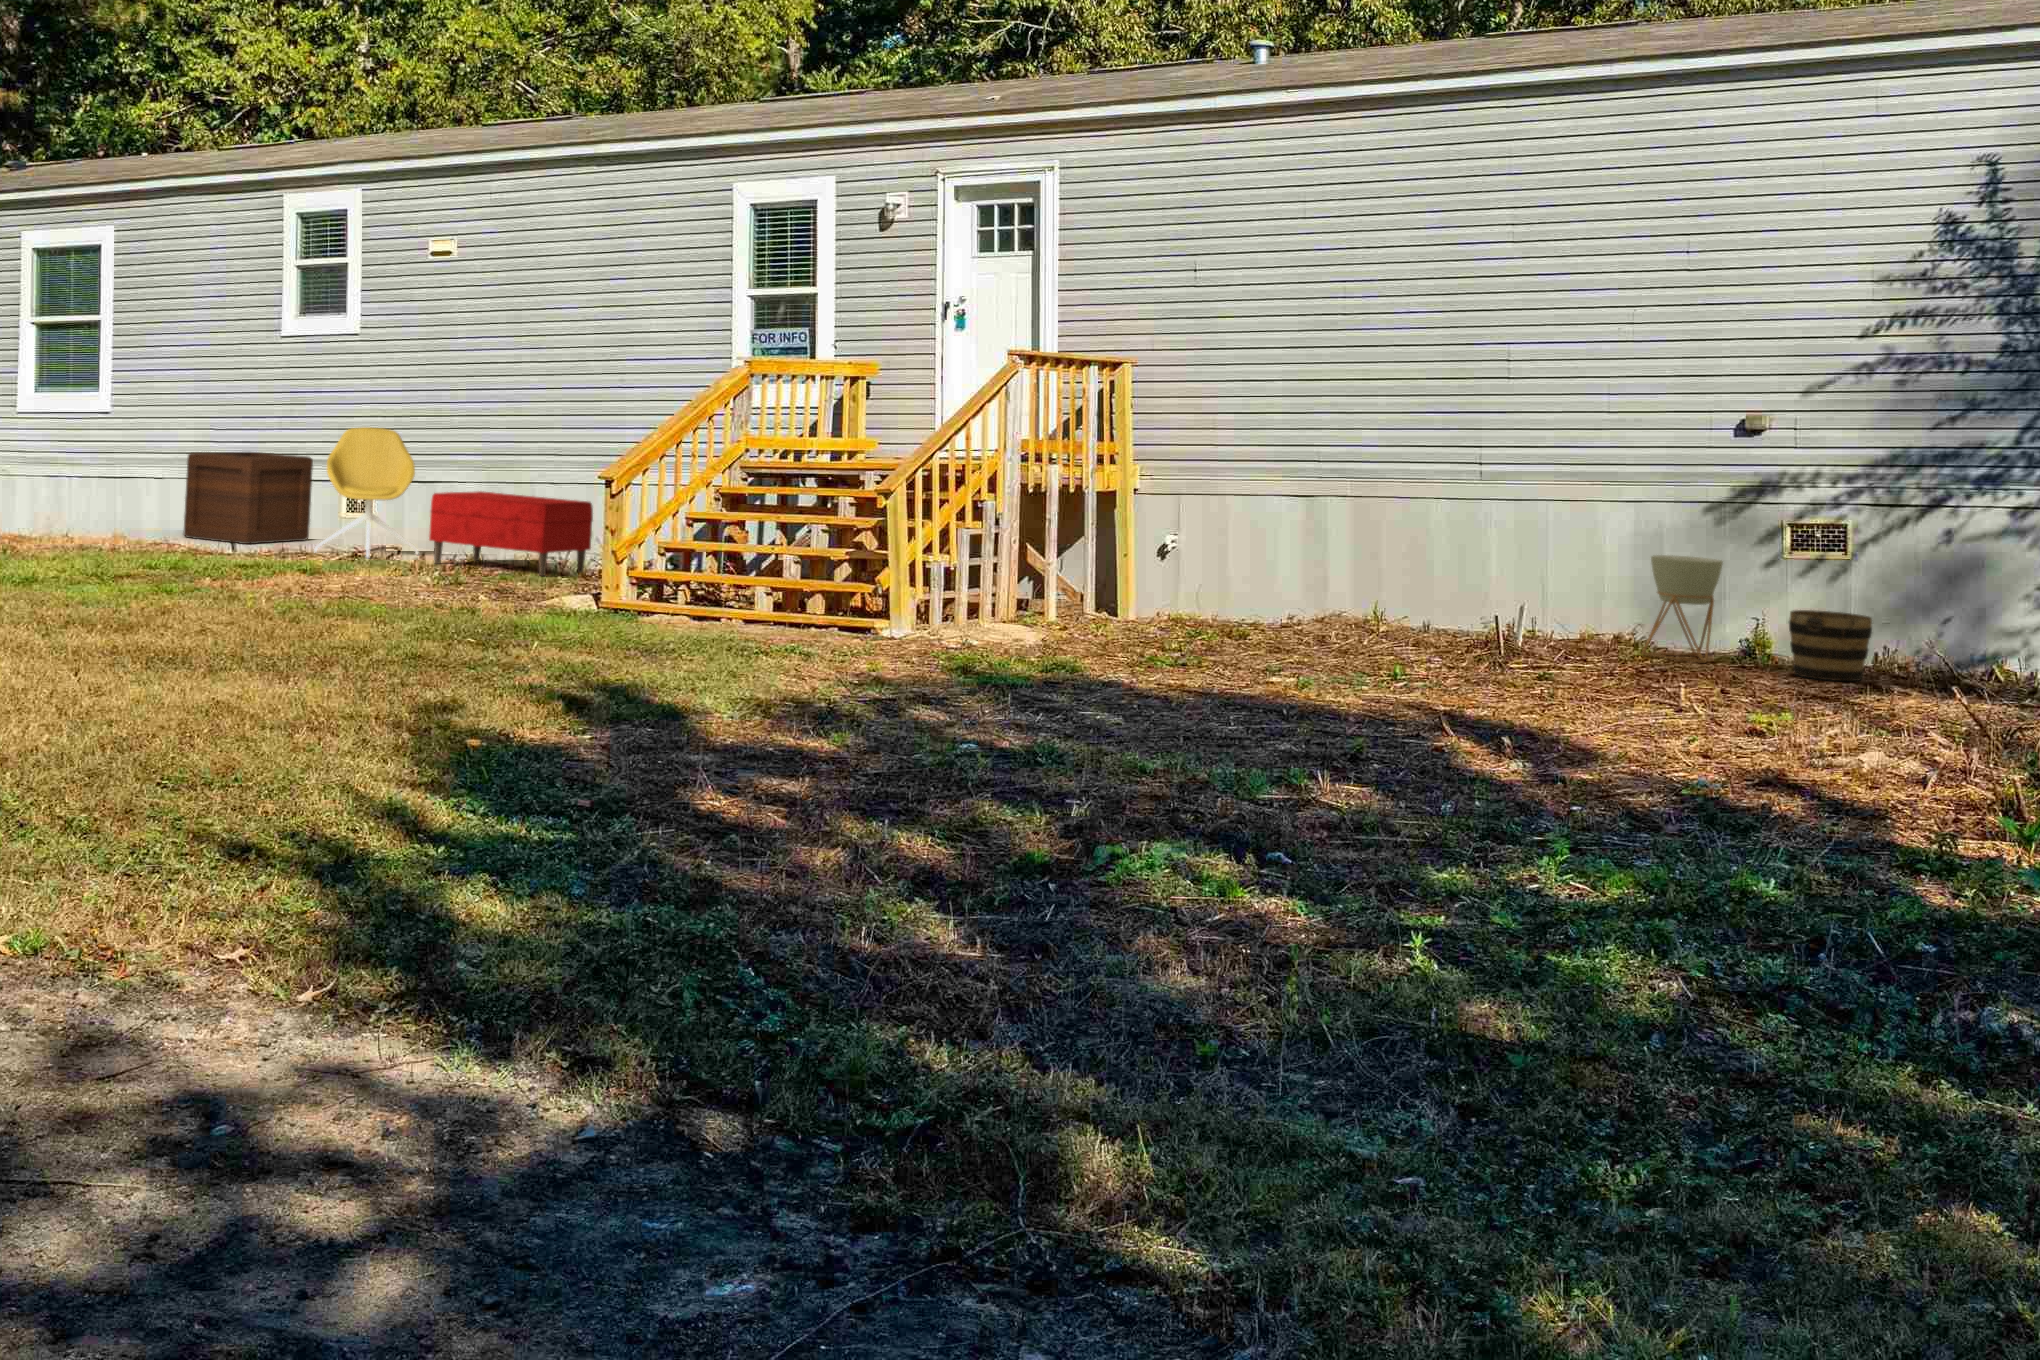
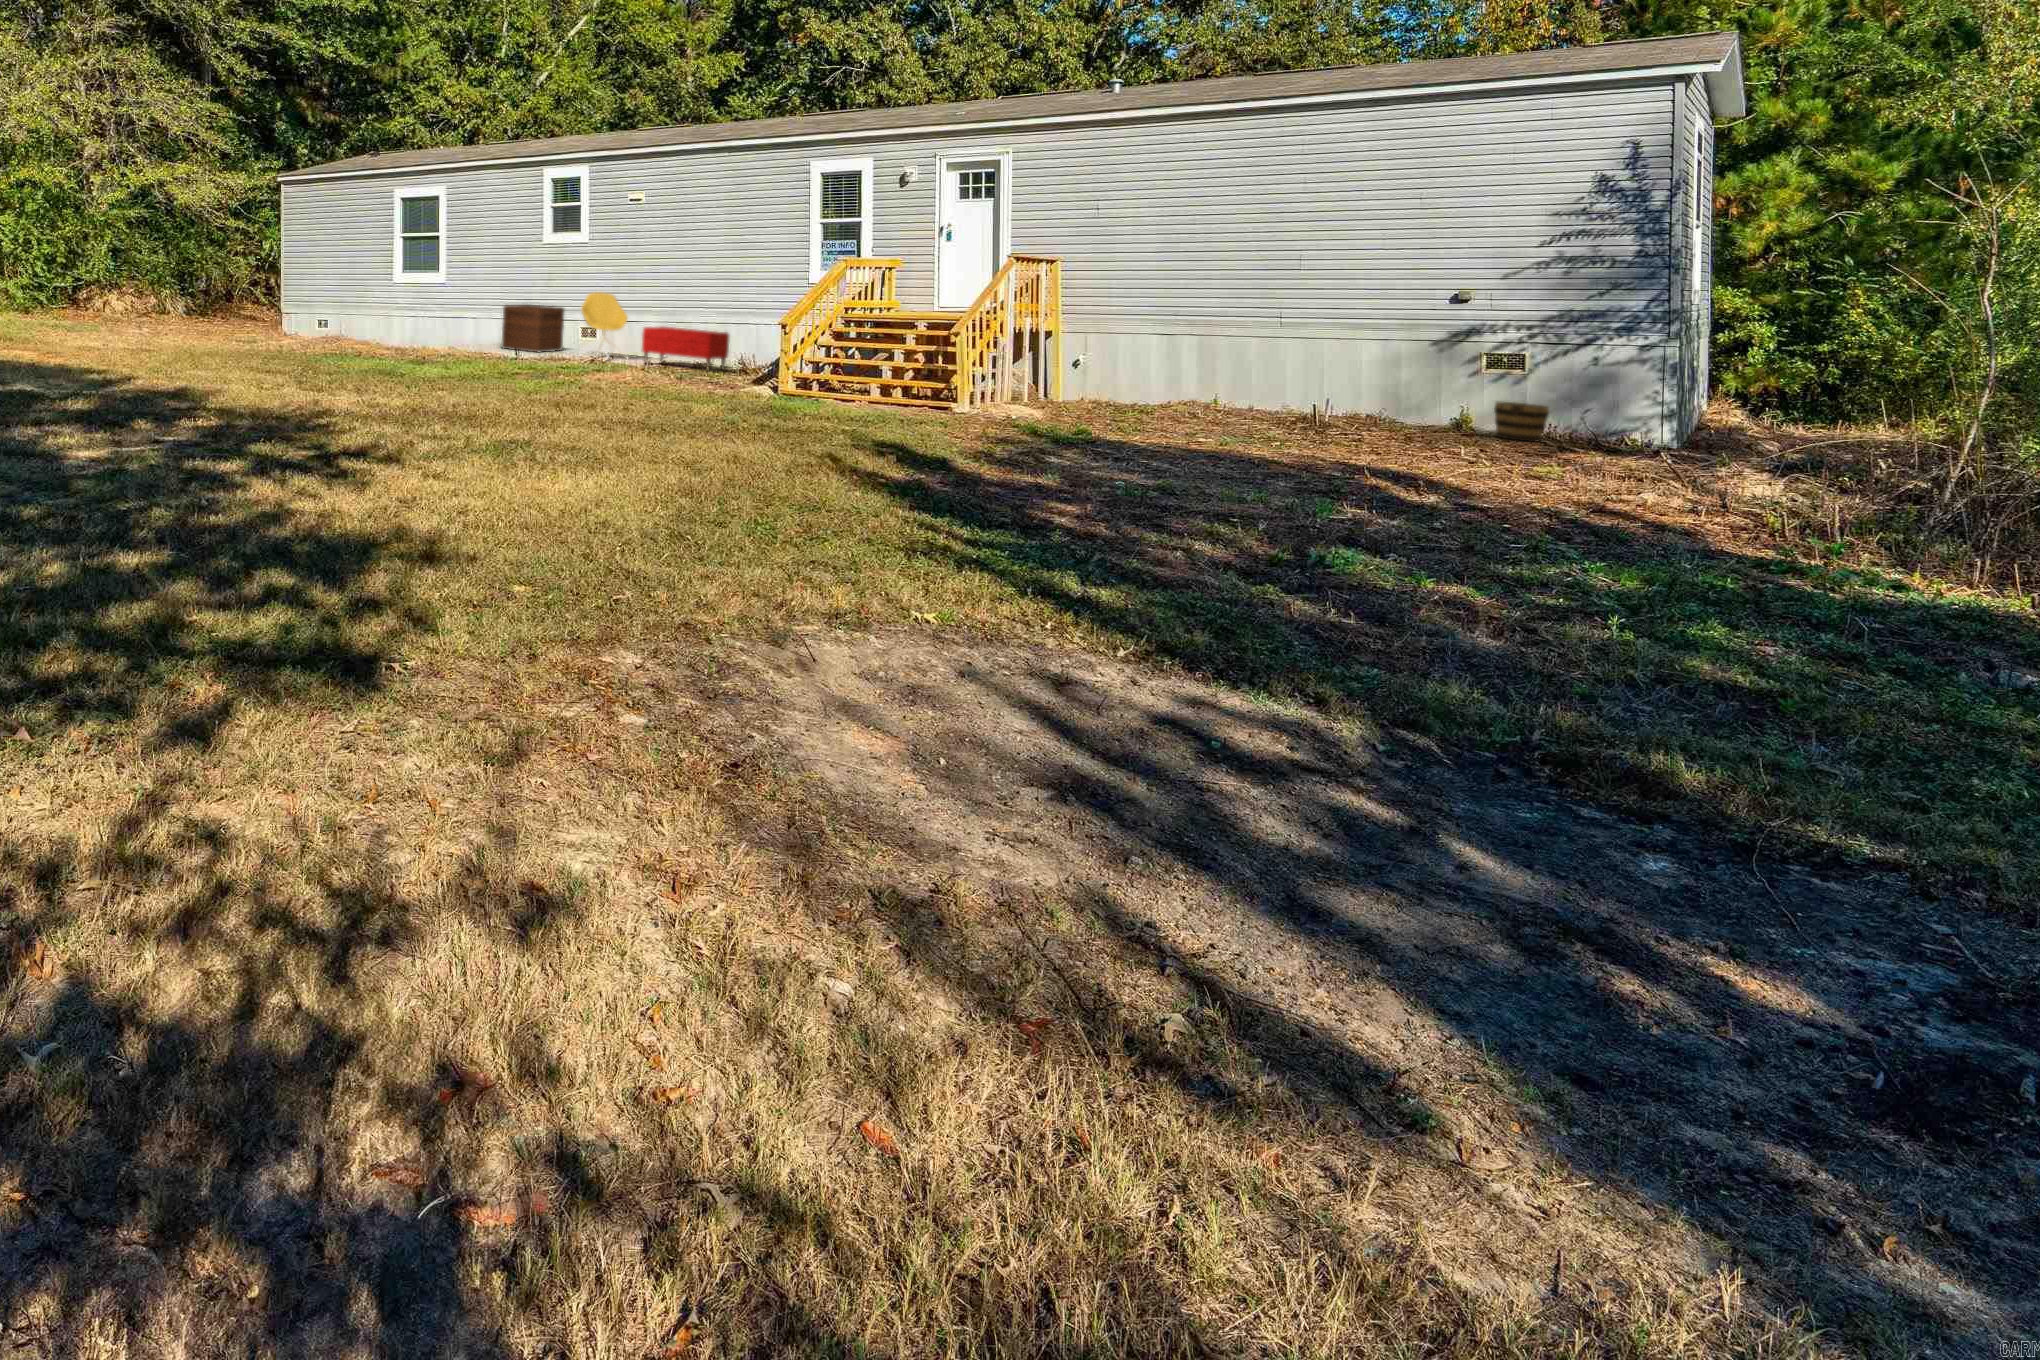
planter: present [1642,555,1723,663] -> none [1392,370,1445,430]

